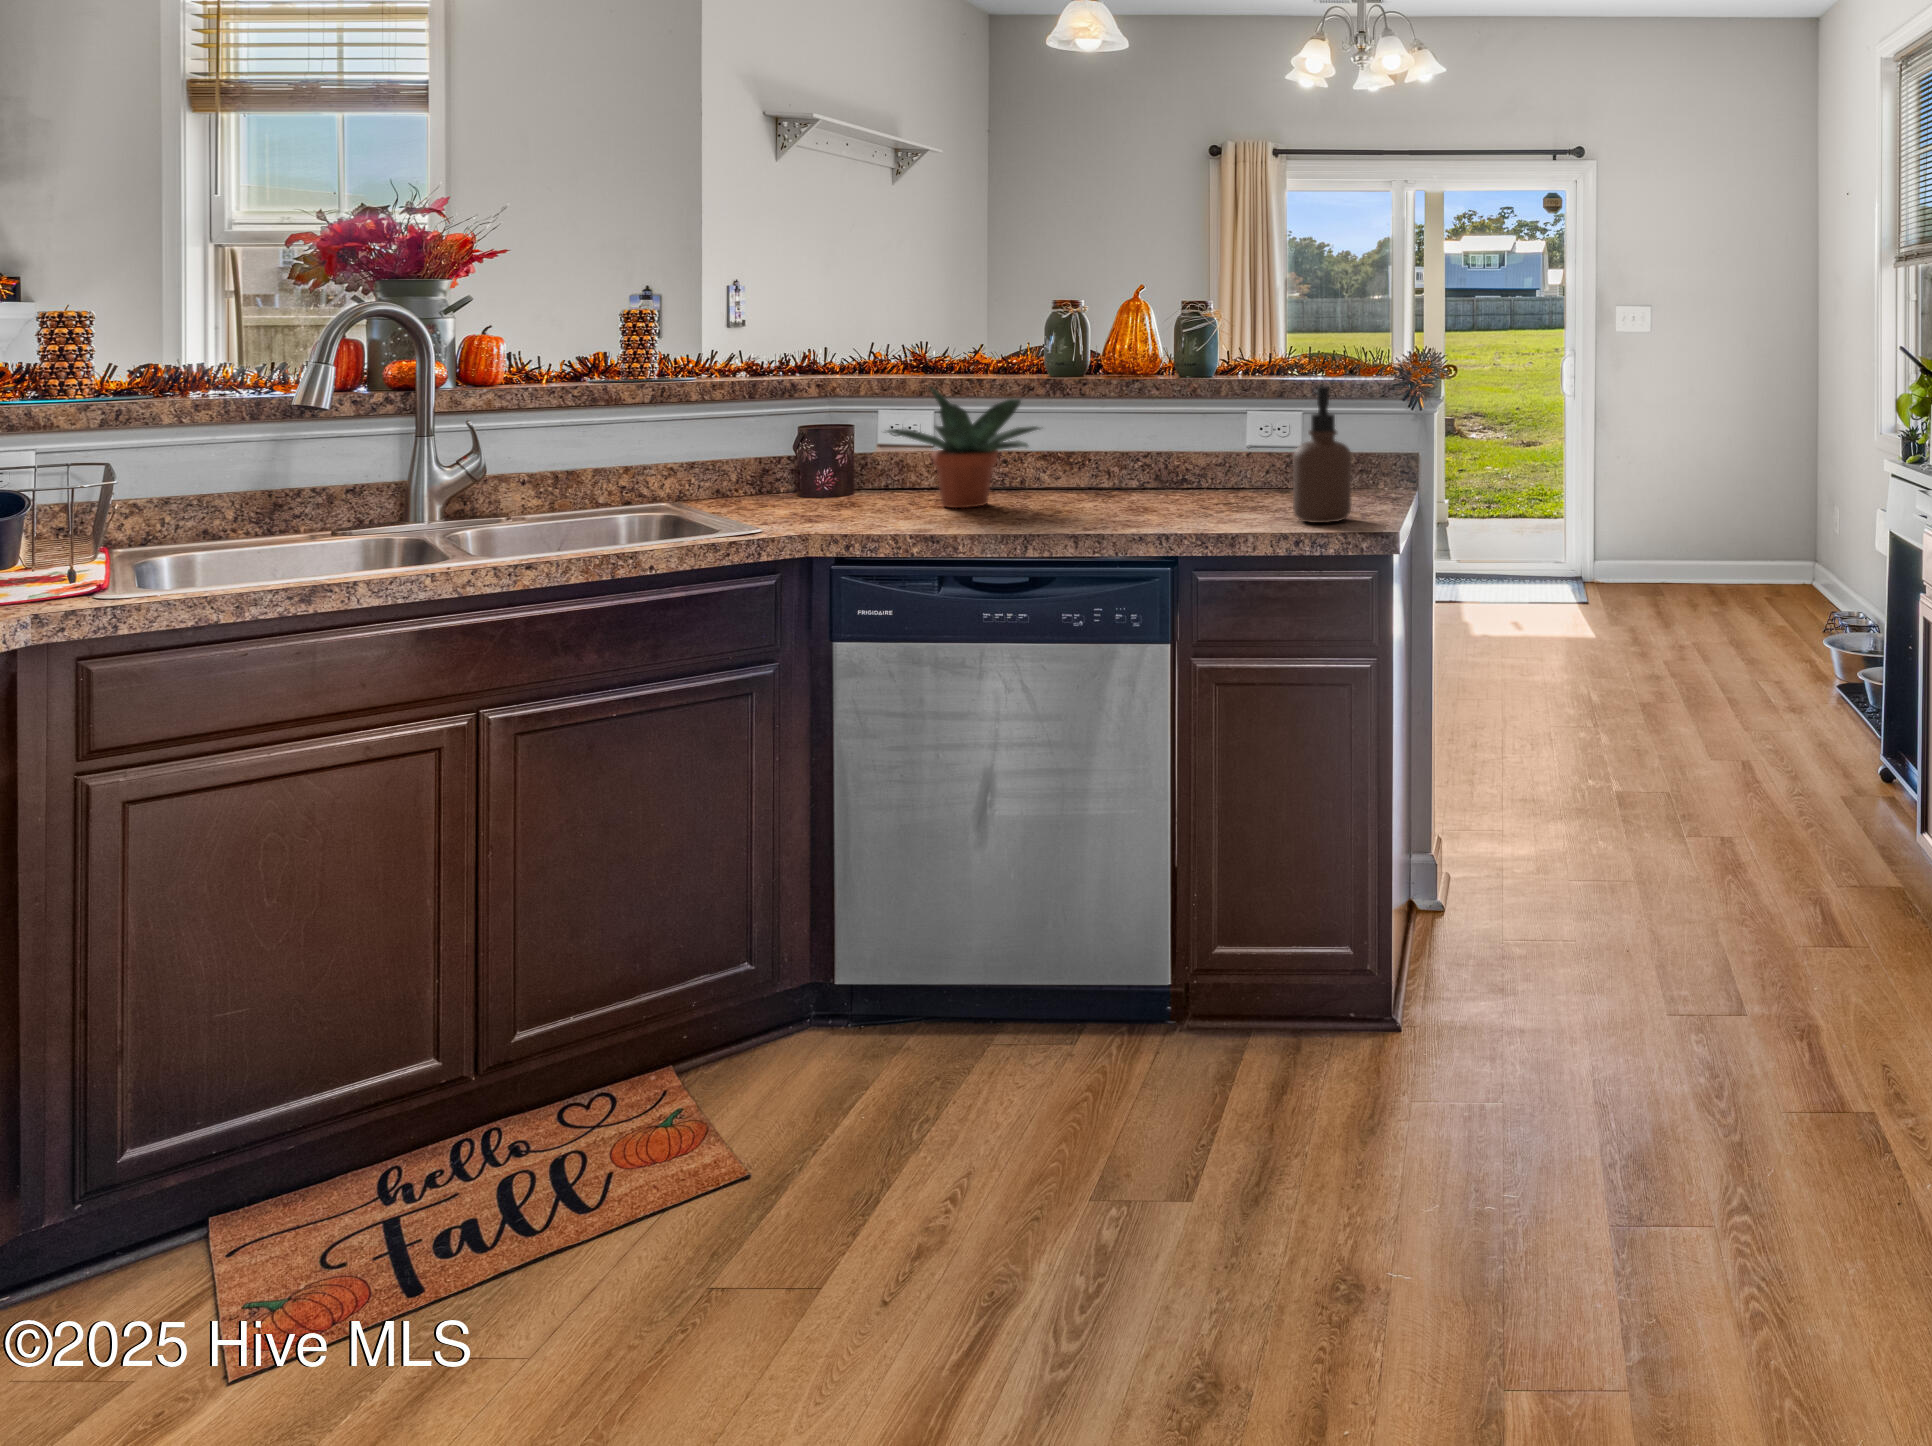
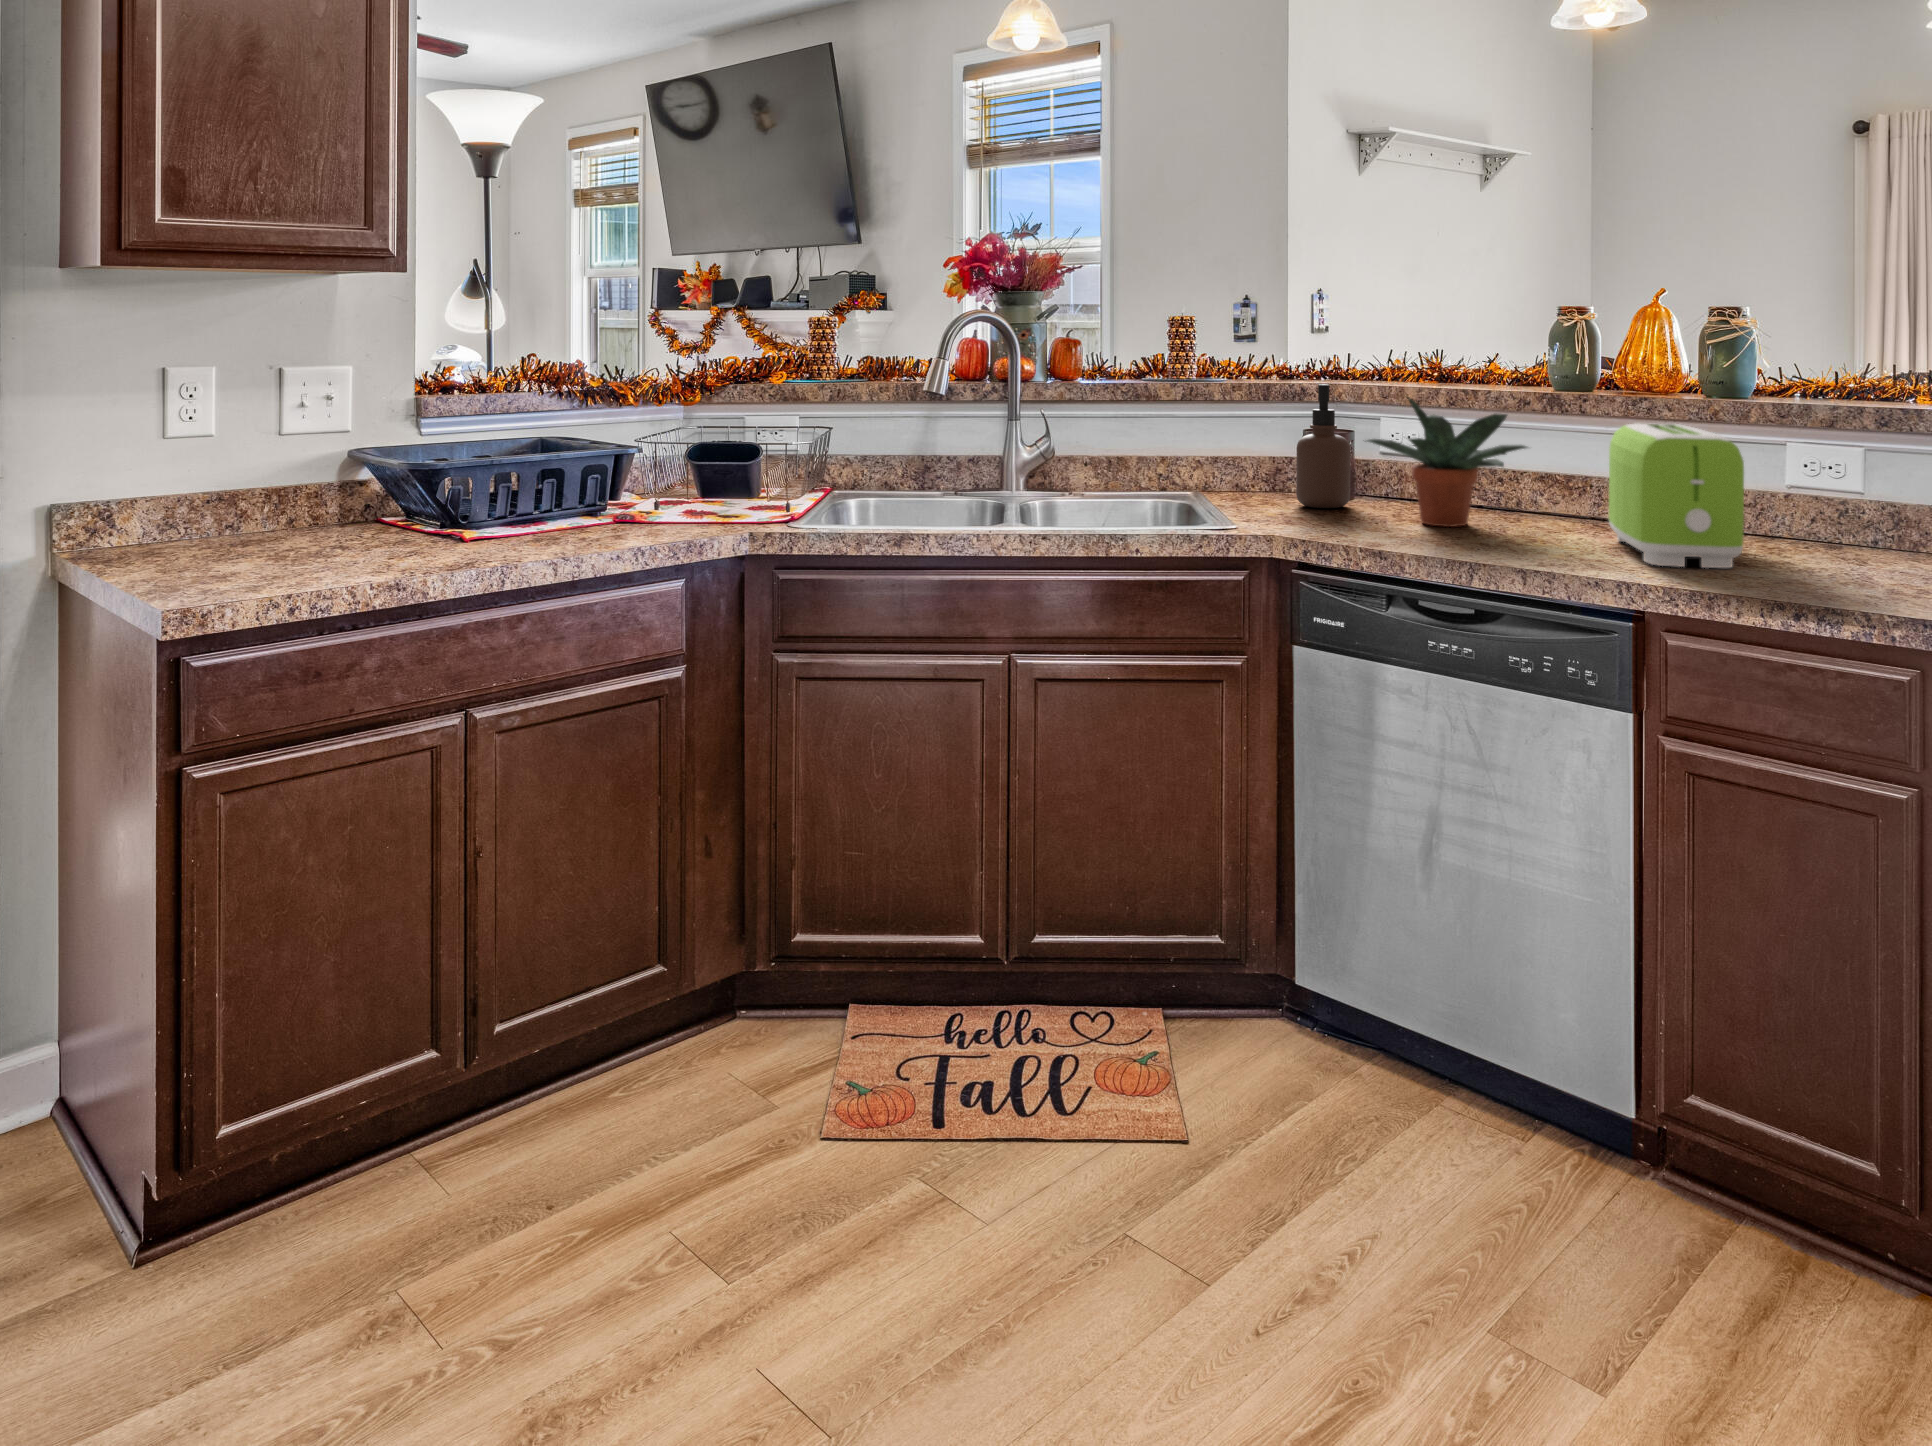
soap dispenser: present [1293,386,1352,523] -> present [1296,384,1351,508]
toaster: none [1119,401,1240,520] -> present [1608,423,1744,568]

